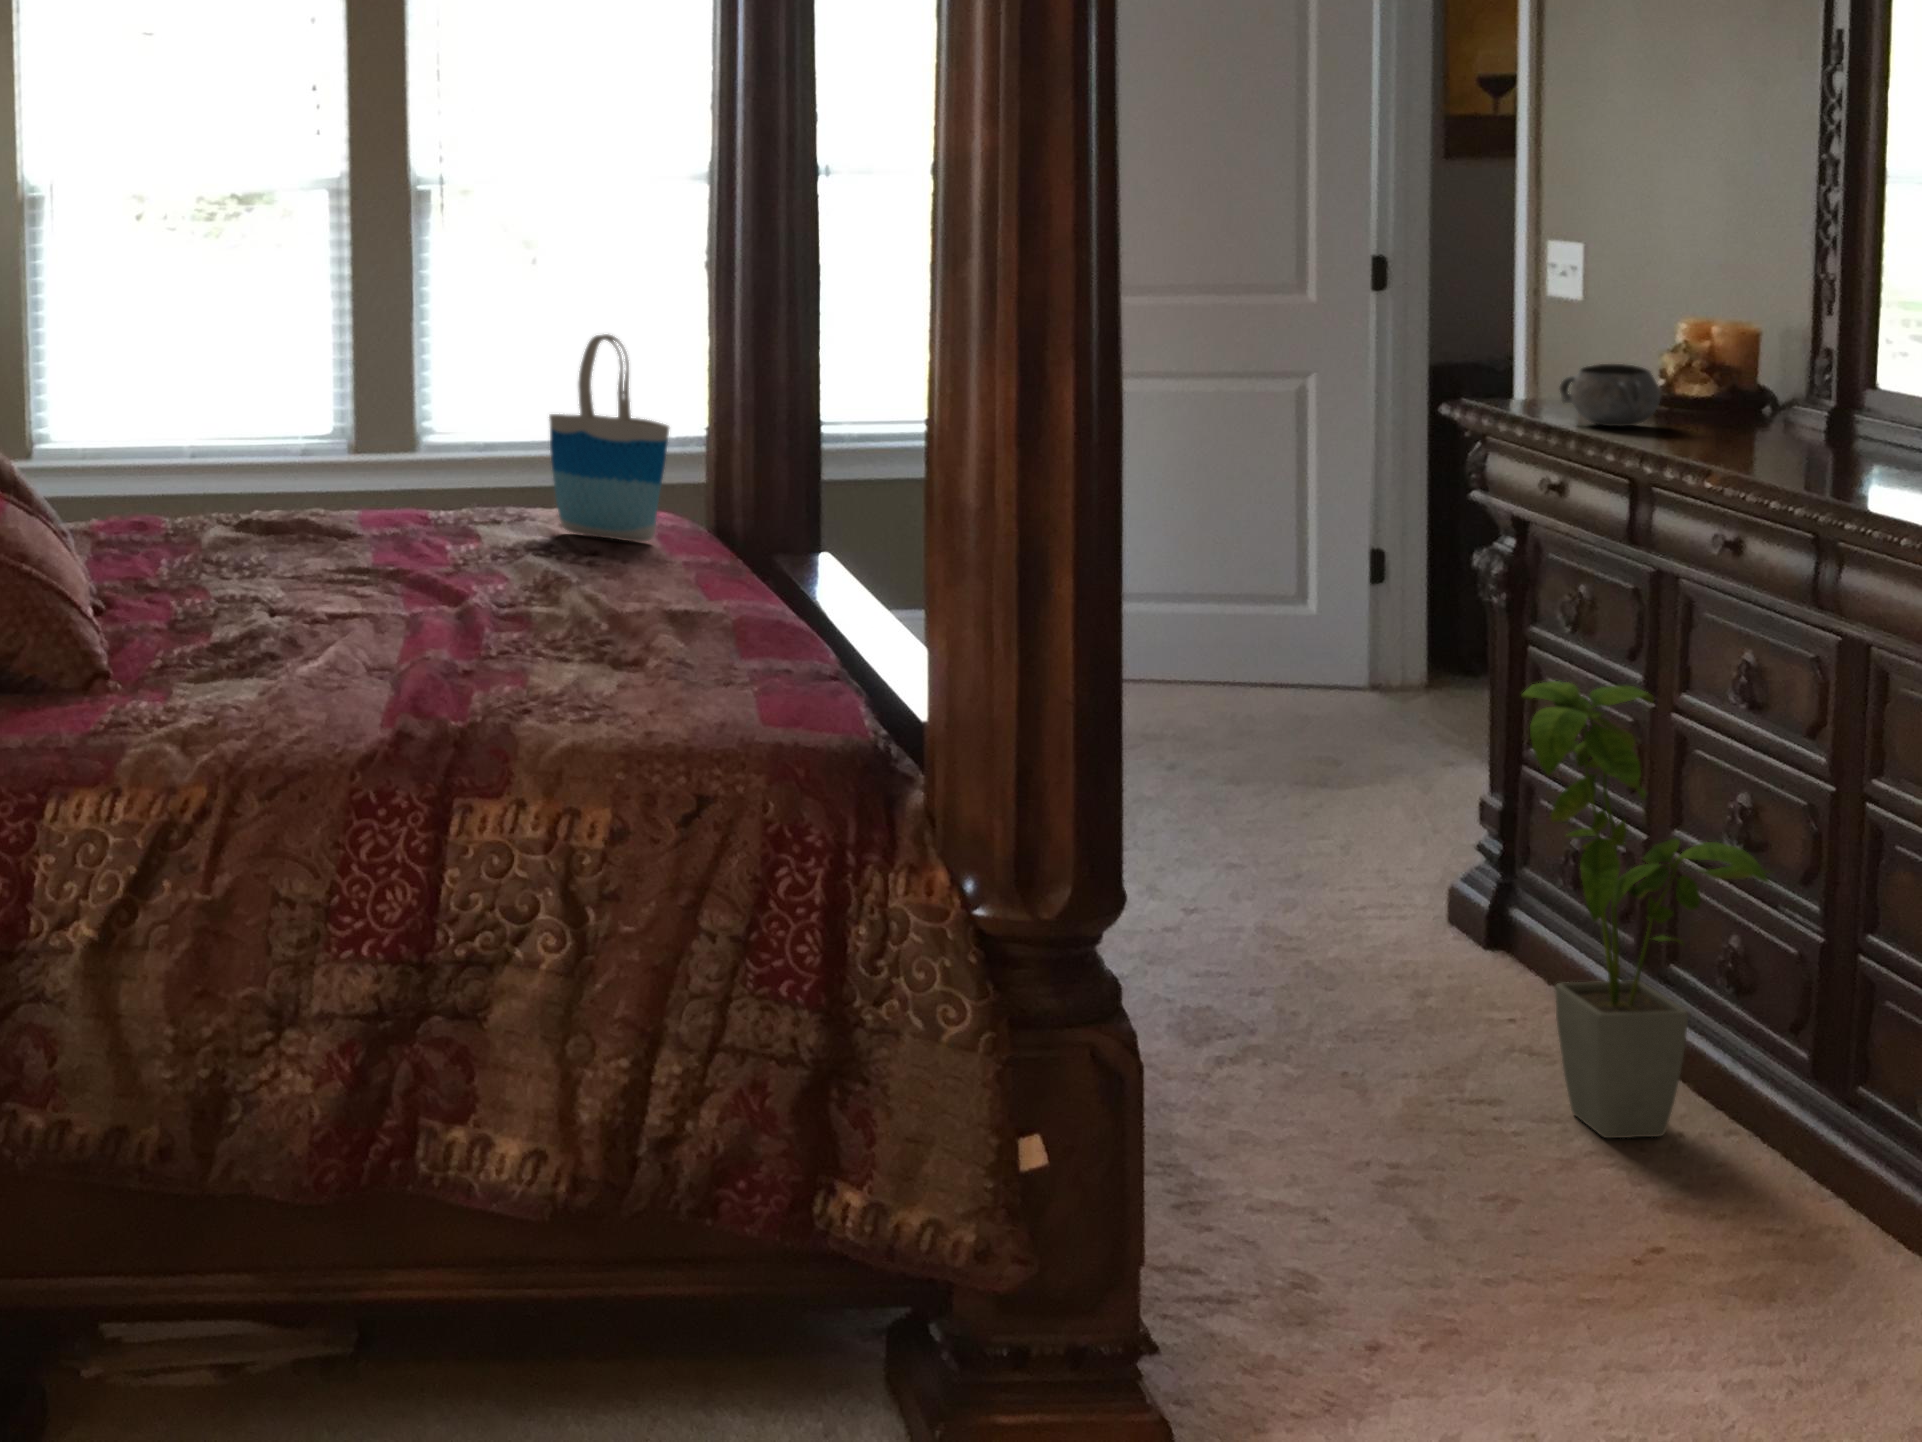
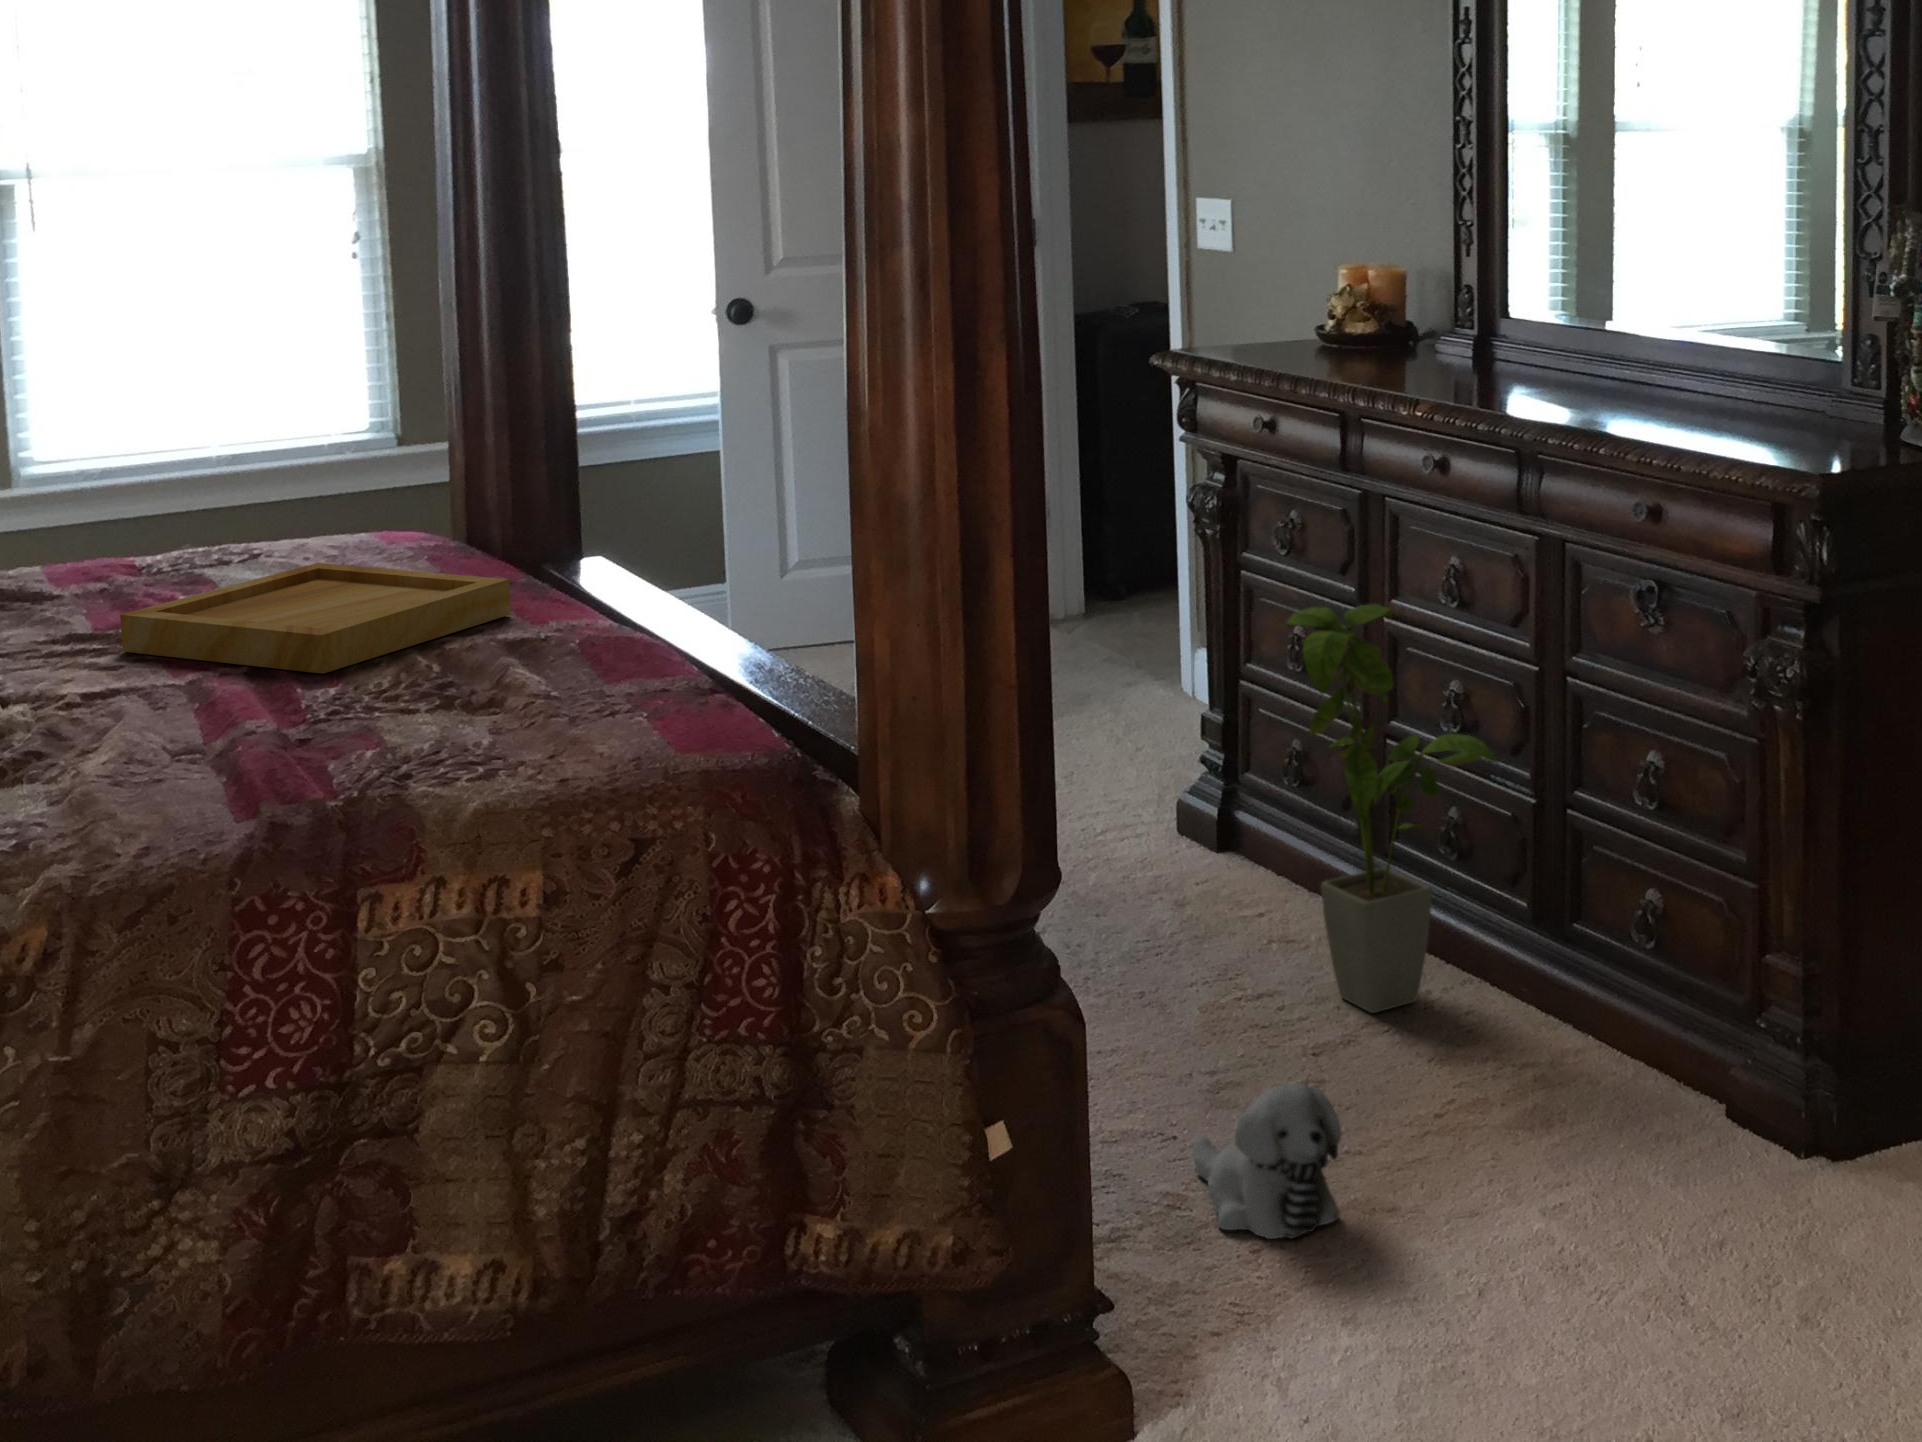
tote bag: present [549,334,669,541] -> none [277,342,430,570]
decorative bowl: present [1560,364,1660,426] -> none [1268,310,1352,368]
tray: none [384,526,706,619] -> present [120,563,511,674]
plush toy: none [1339,1180,1496,1348] -> present [1193,1083,1342,1239]

